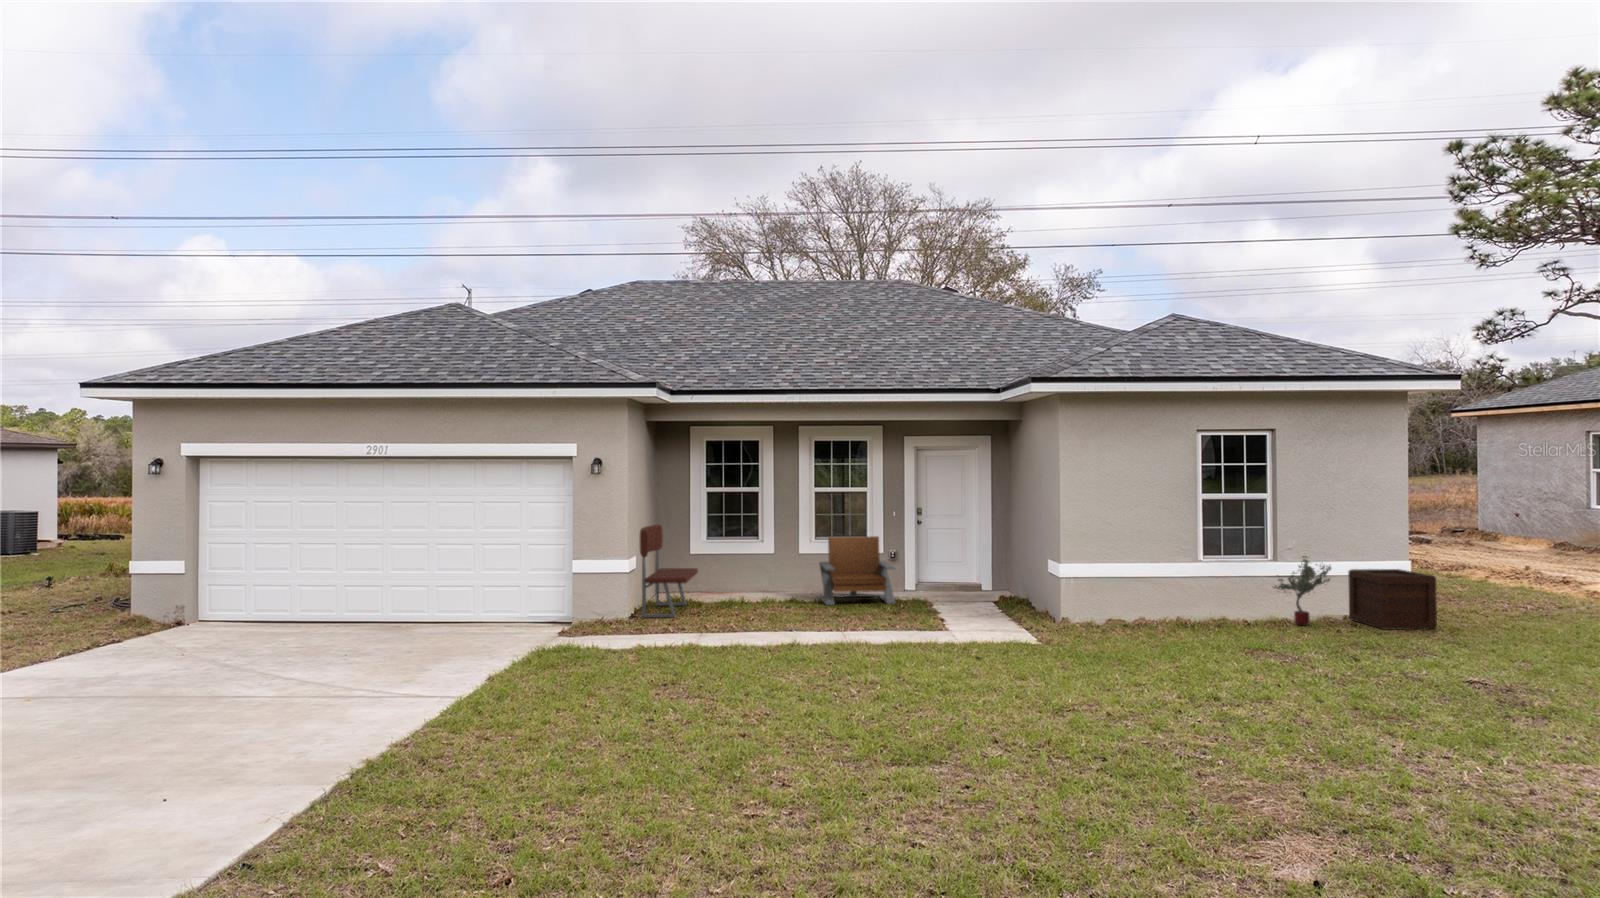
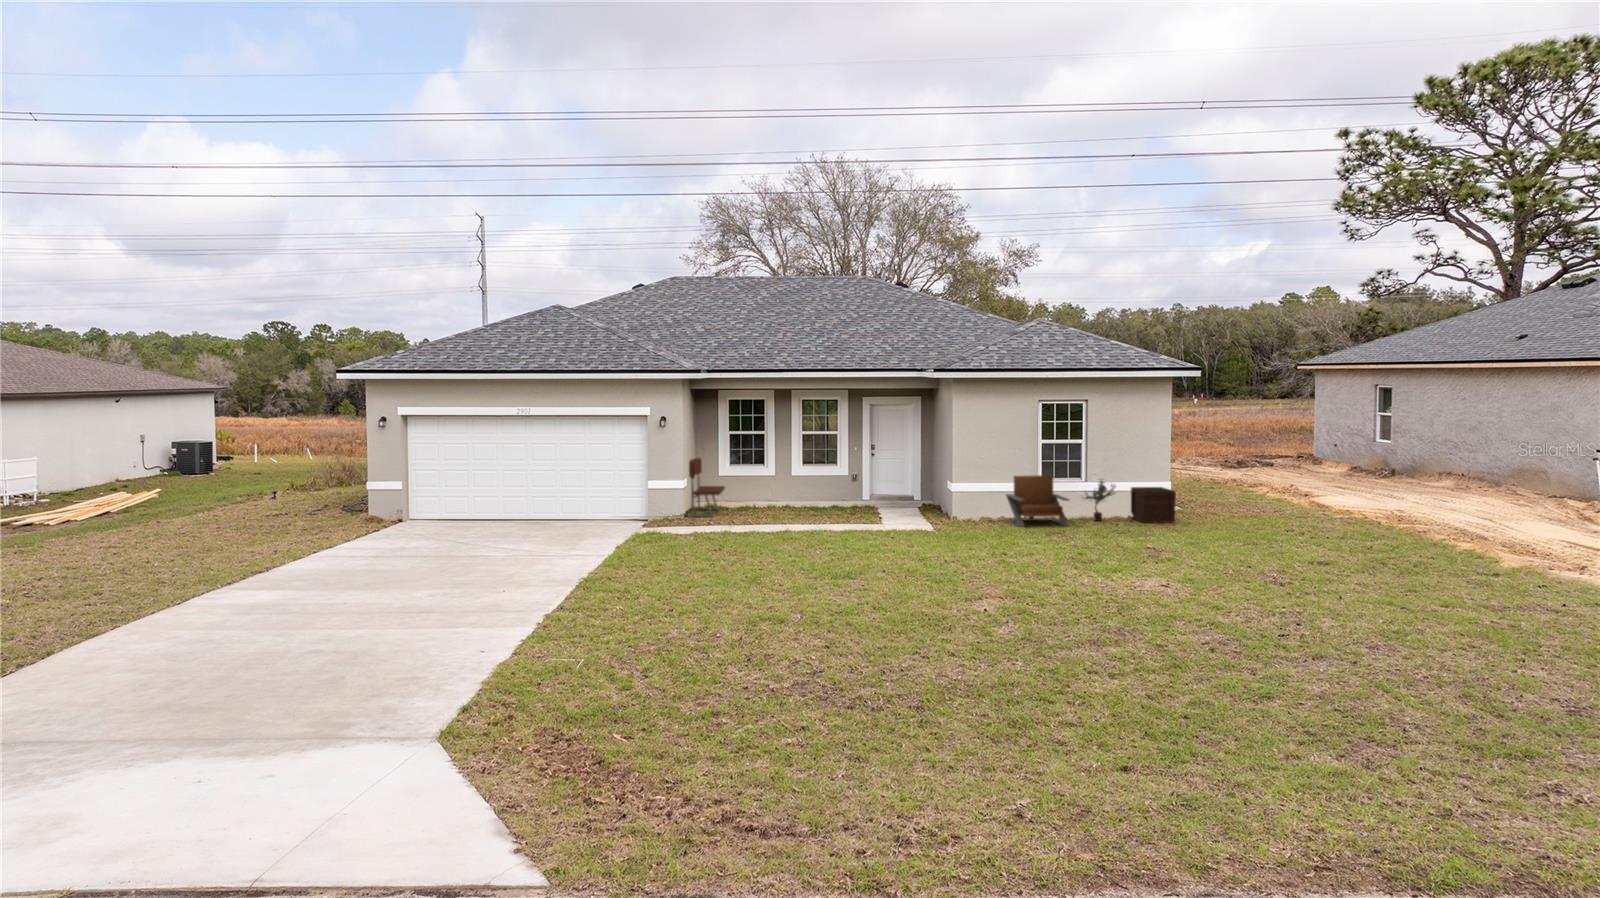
lounge chair: present [819,536,895,605] -> present [1006,475,1069,527]

